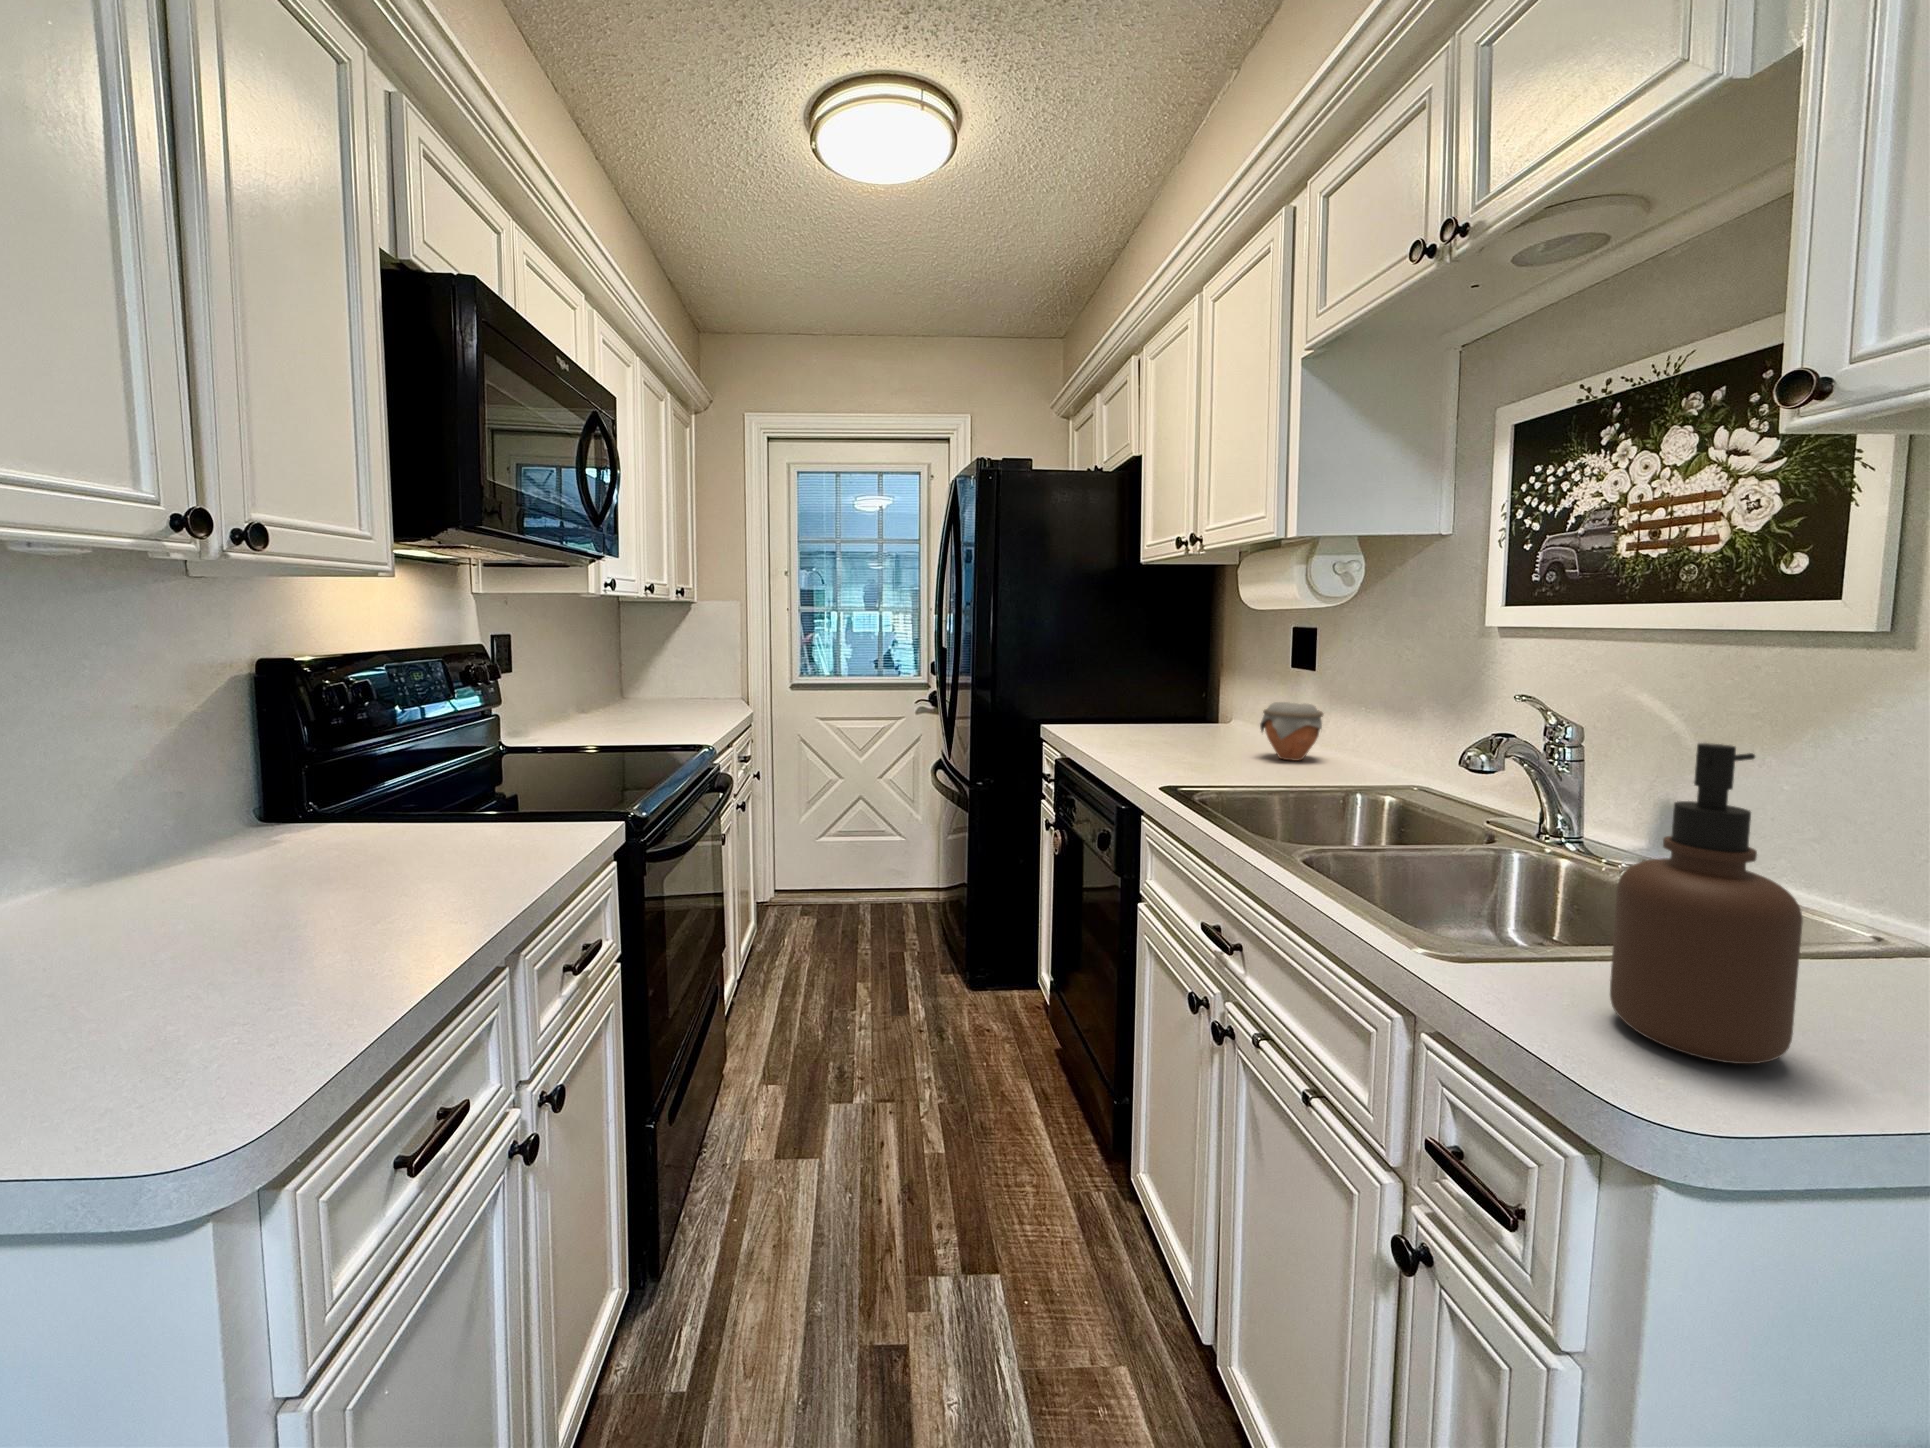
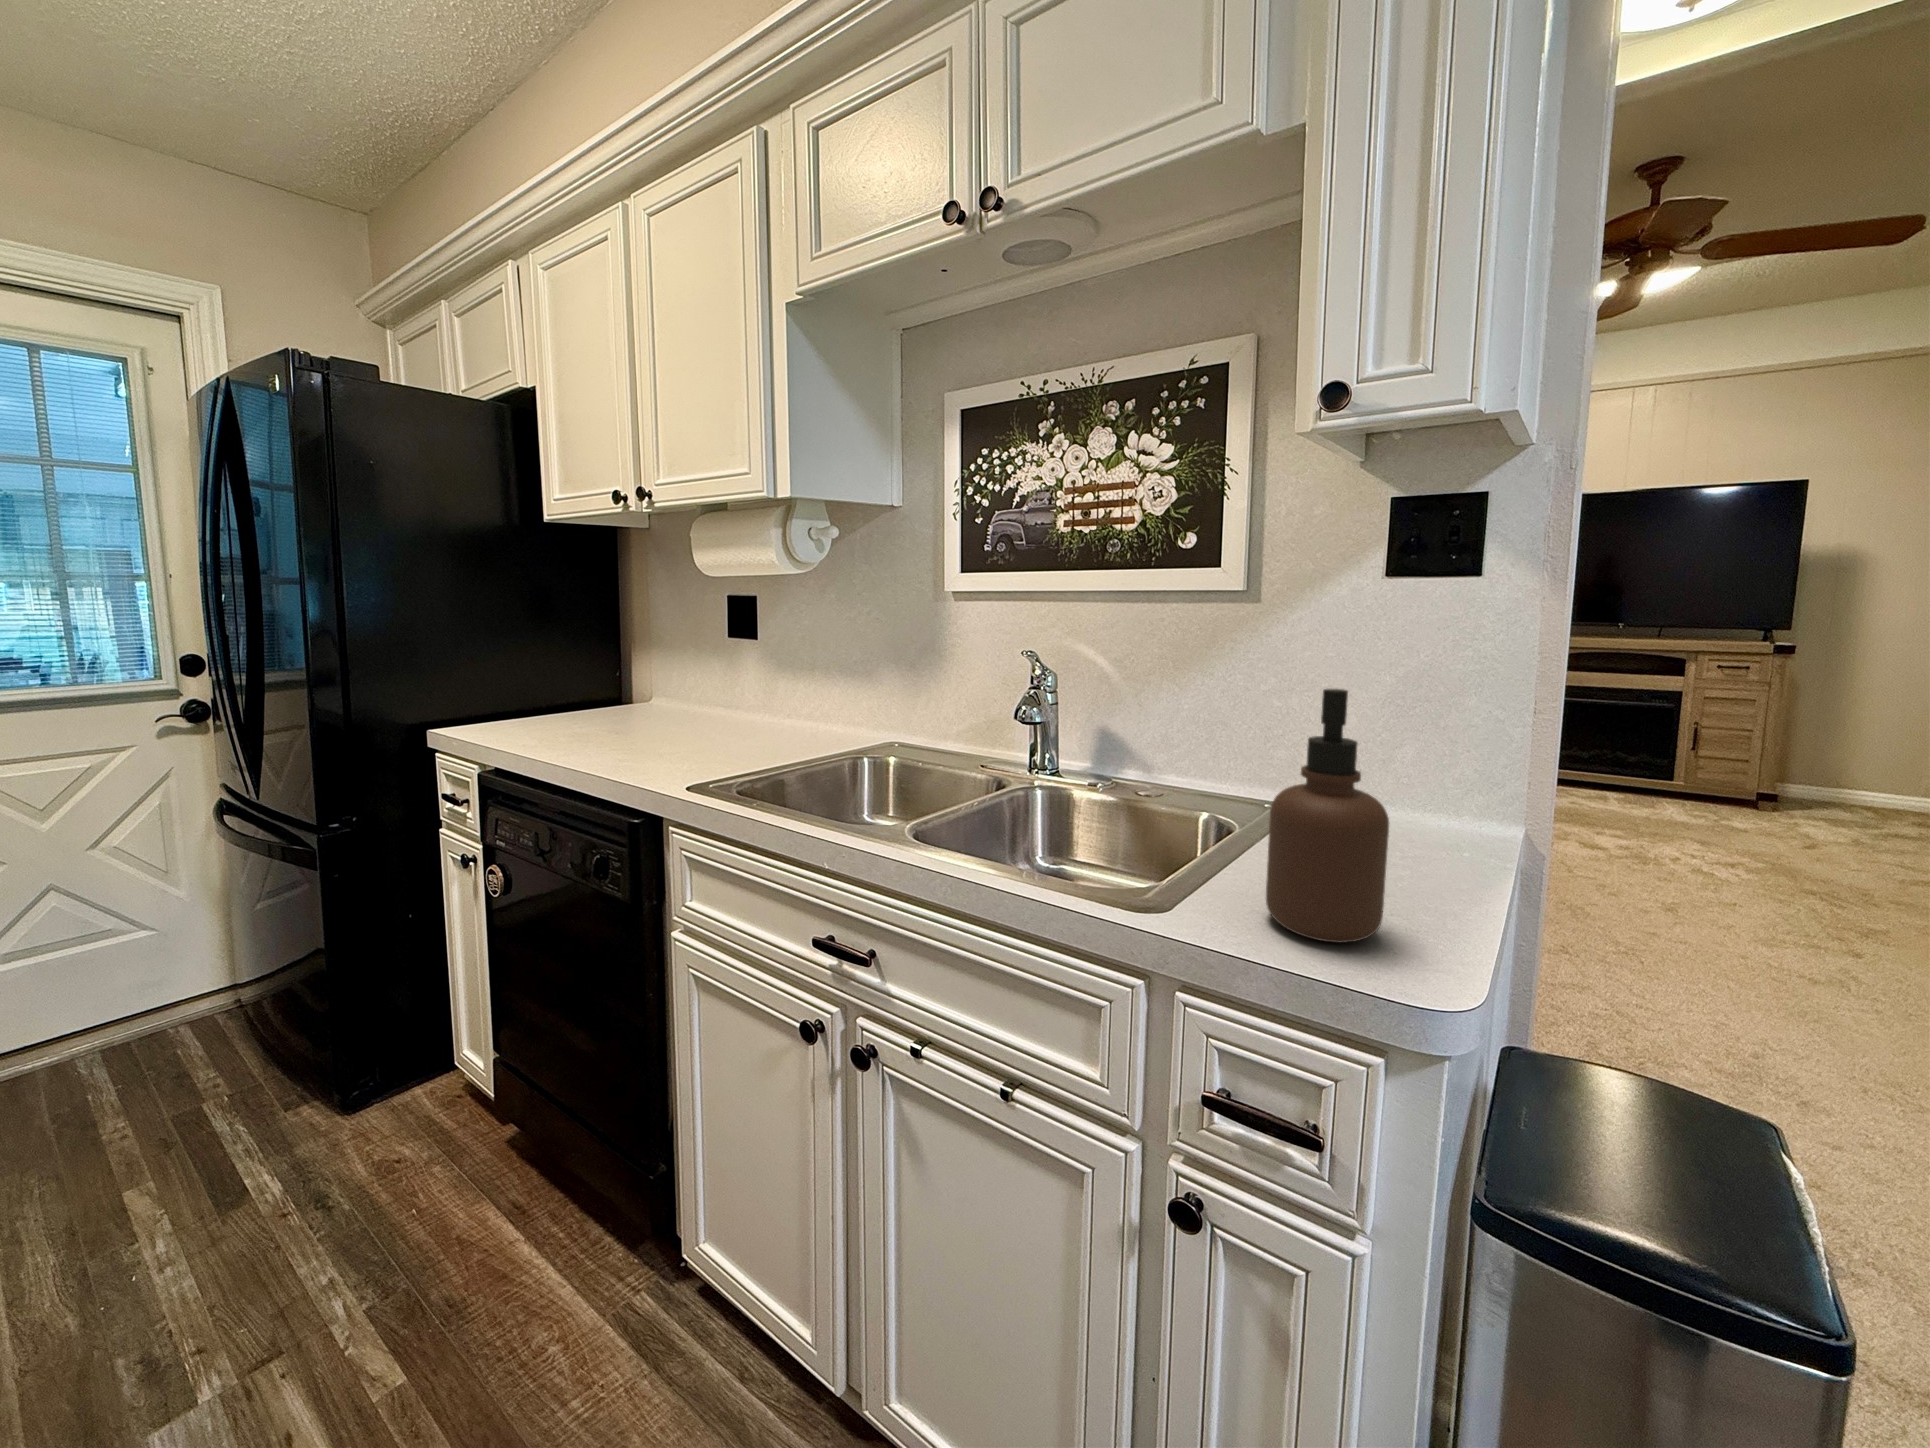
jar: present [1260,702,1323,761] -> none [736,672,797,733]

